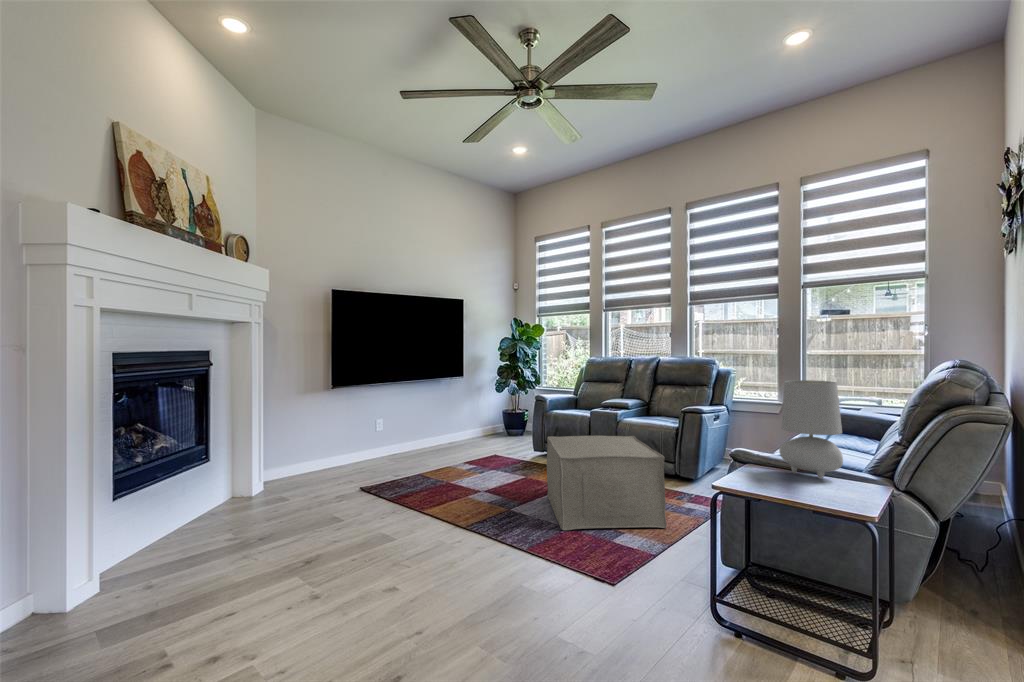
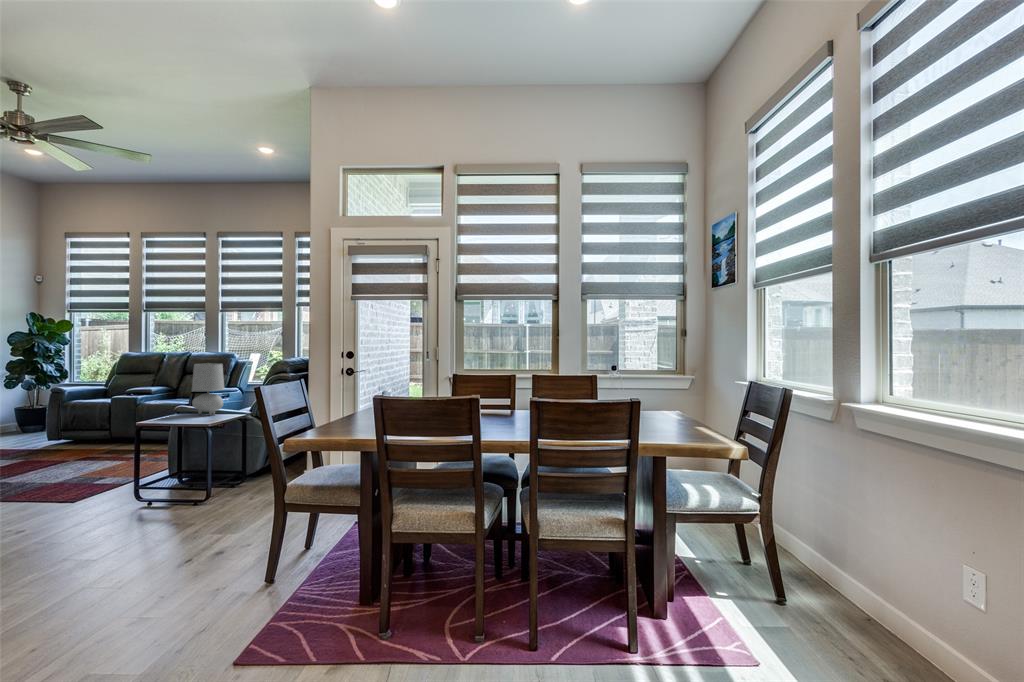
ottoman: present [547,435,667,530] -> none [39,412,148,486]

